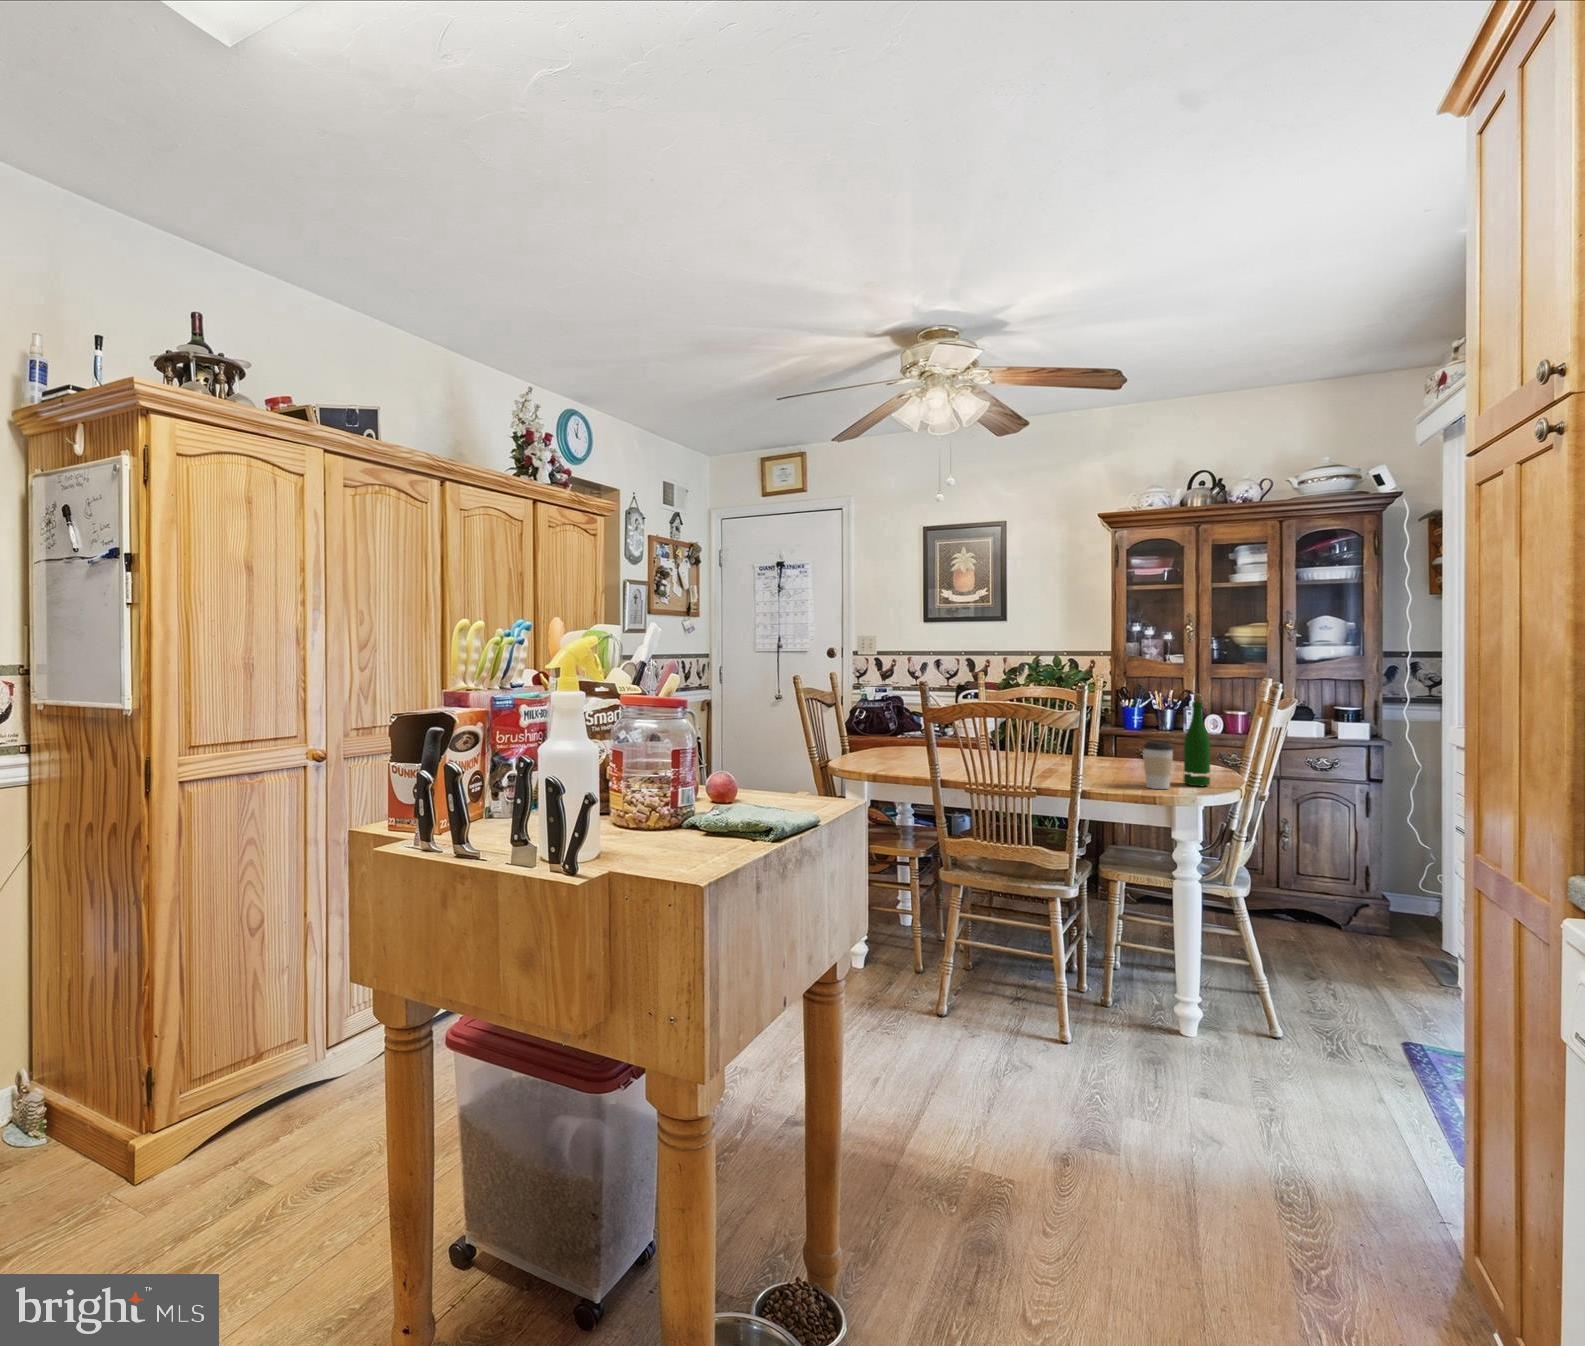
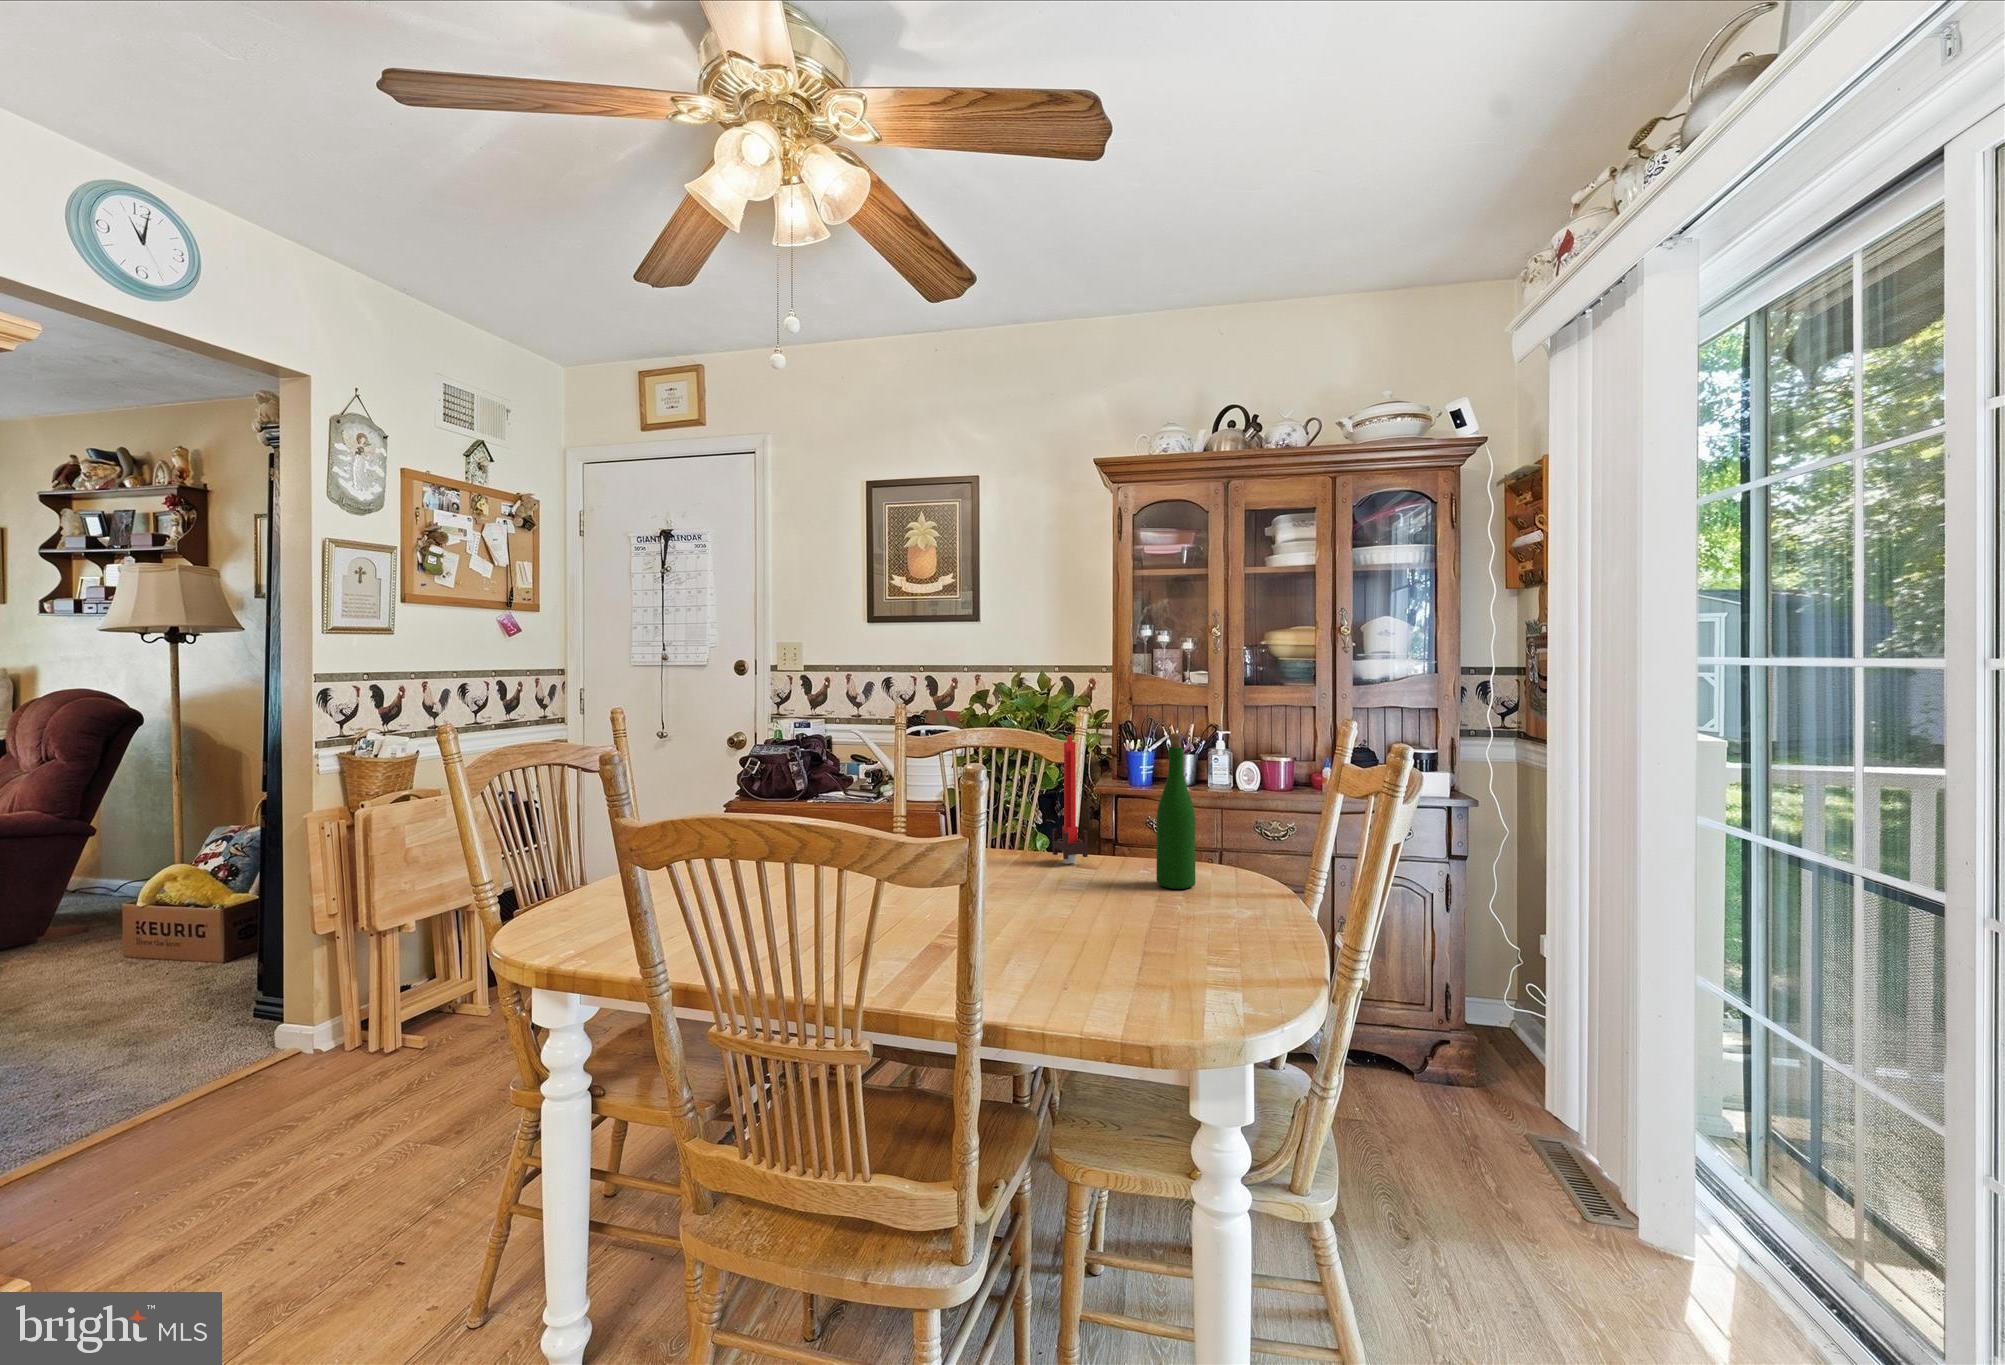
candle: none [1106,695,1130,774] -> present [1053,735,1088,864]
coffee cup: present [1143,741,1173,789] -> none [1085,814,1133,898]

